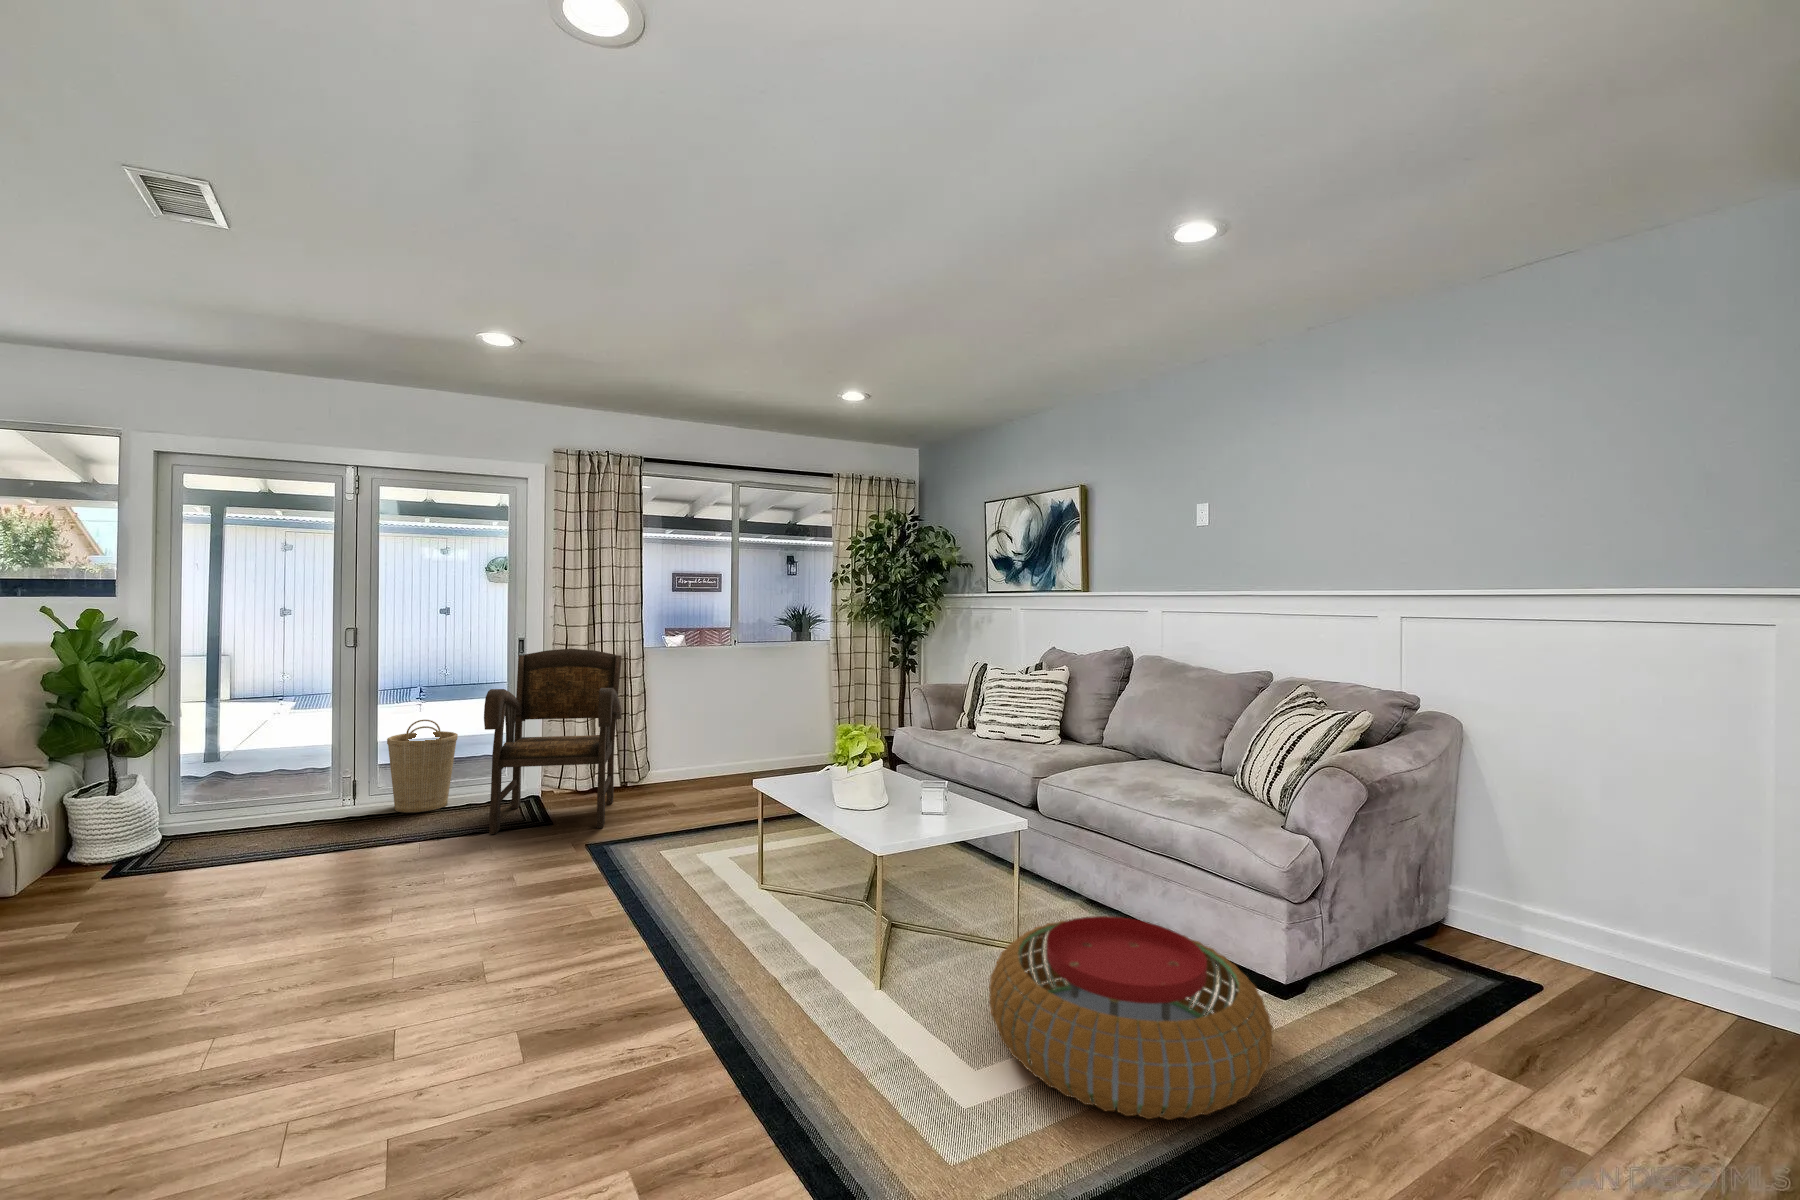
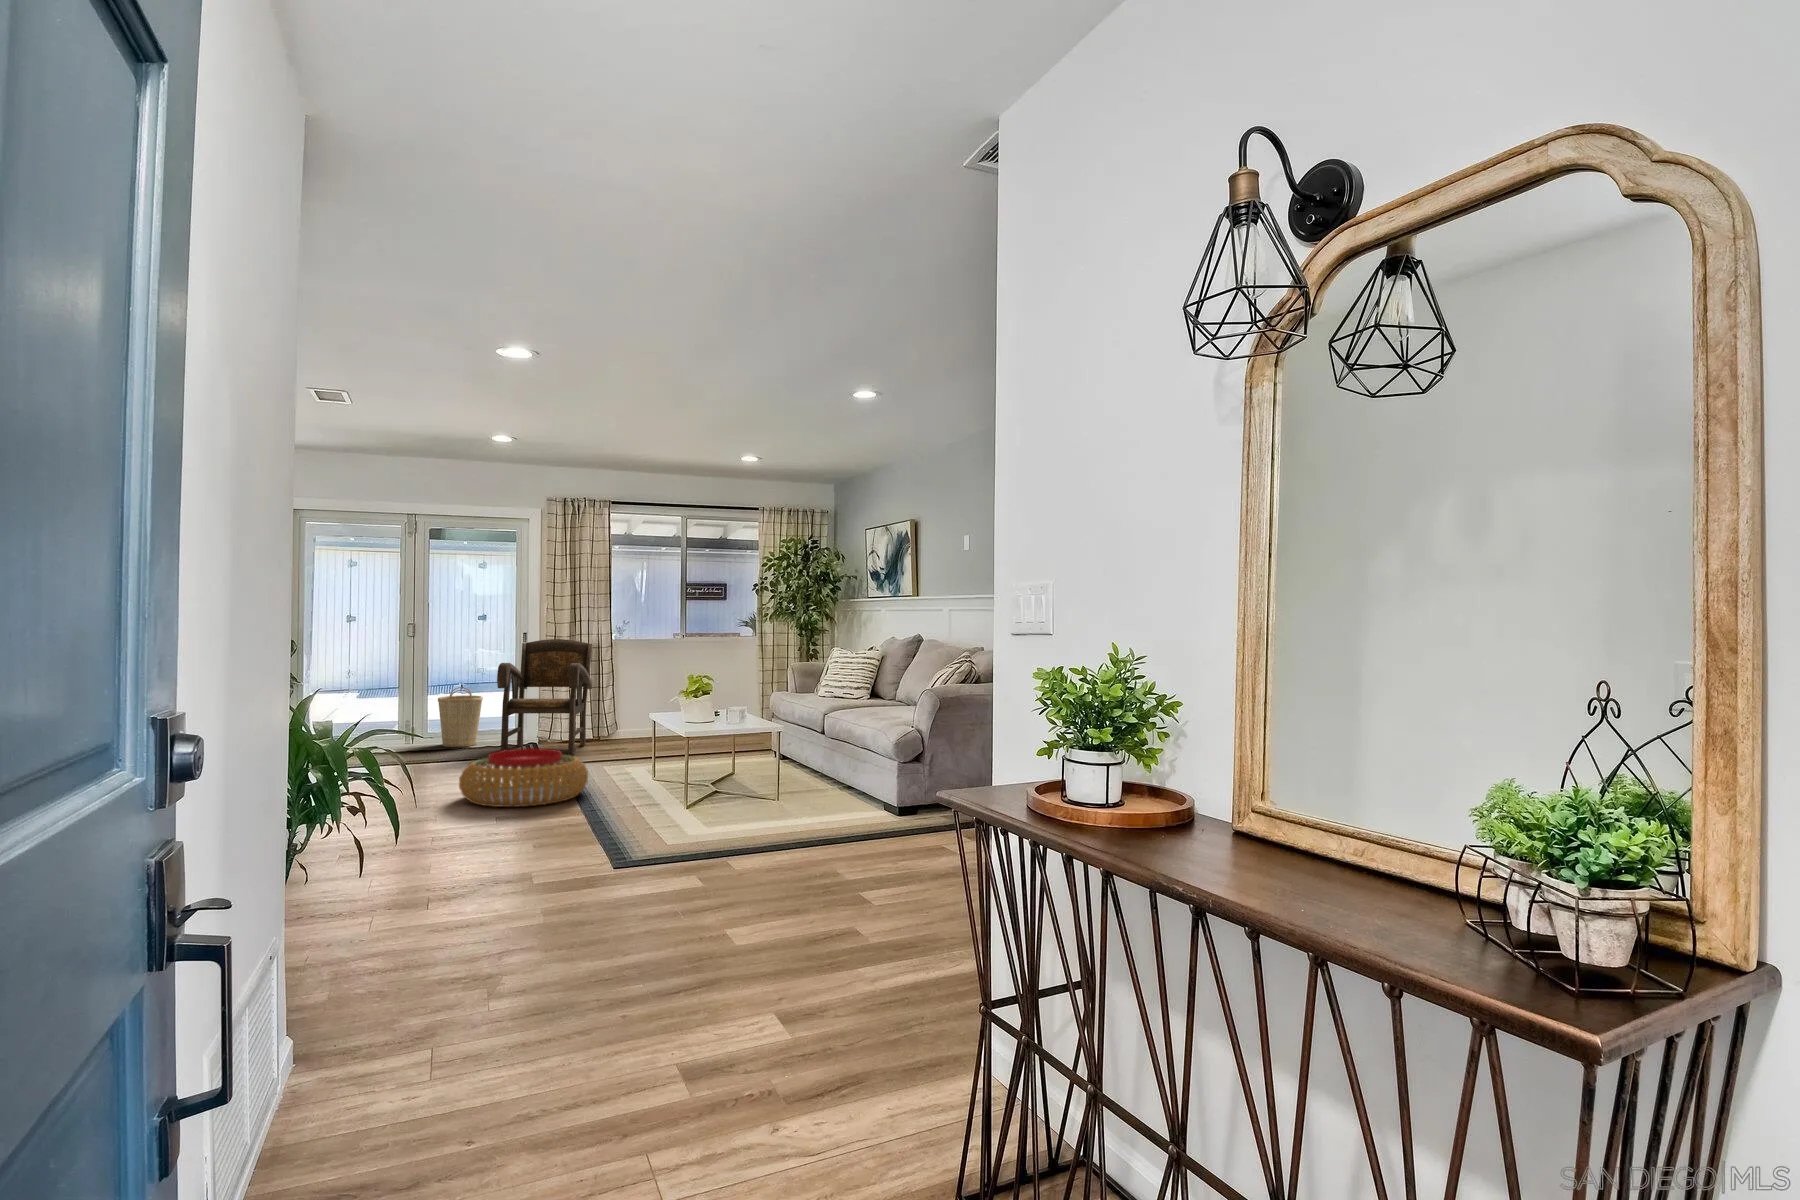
pouf: present [989,916,1273,1120] -> present [459,748,588,807]

